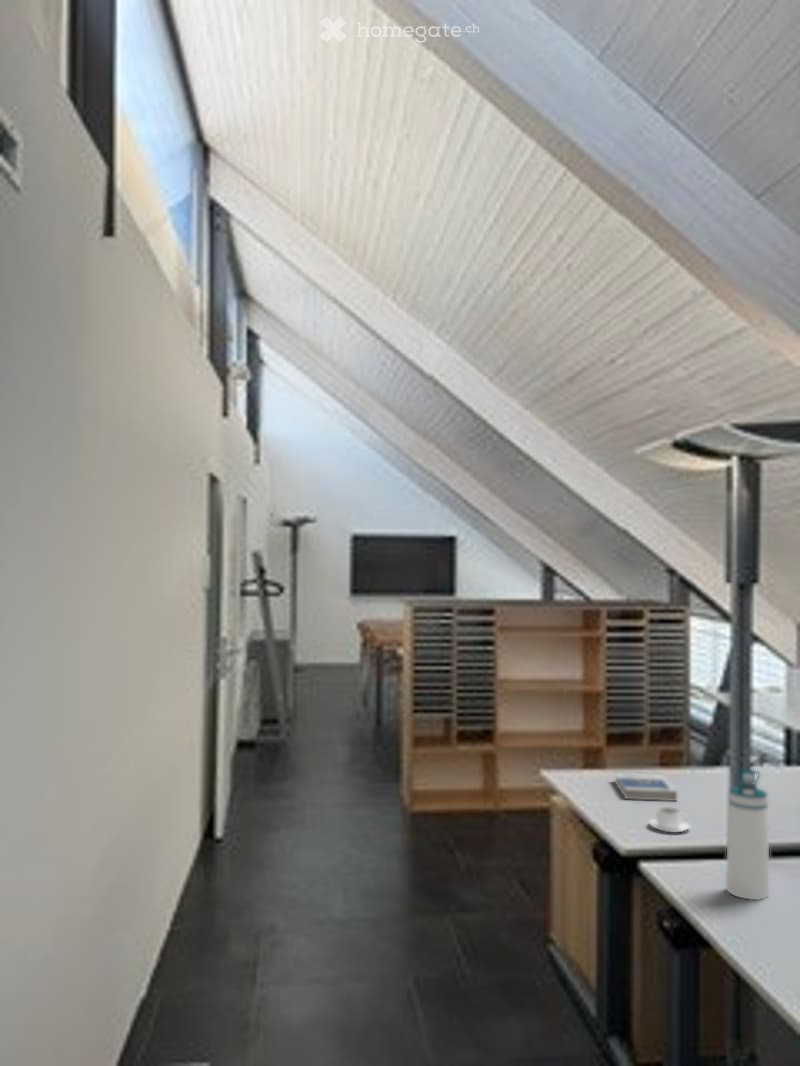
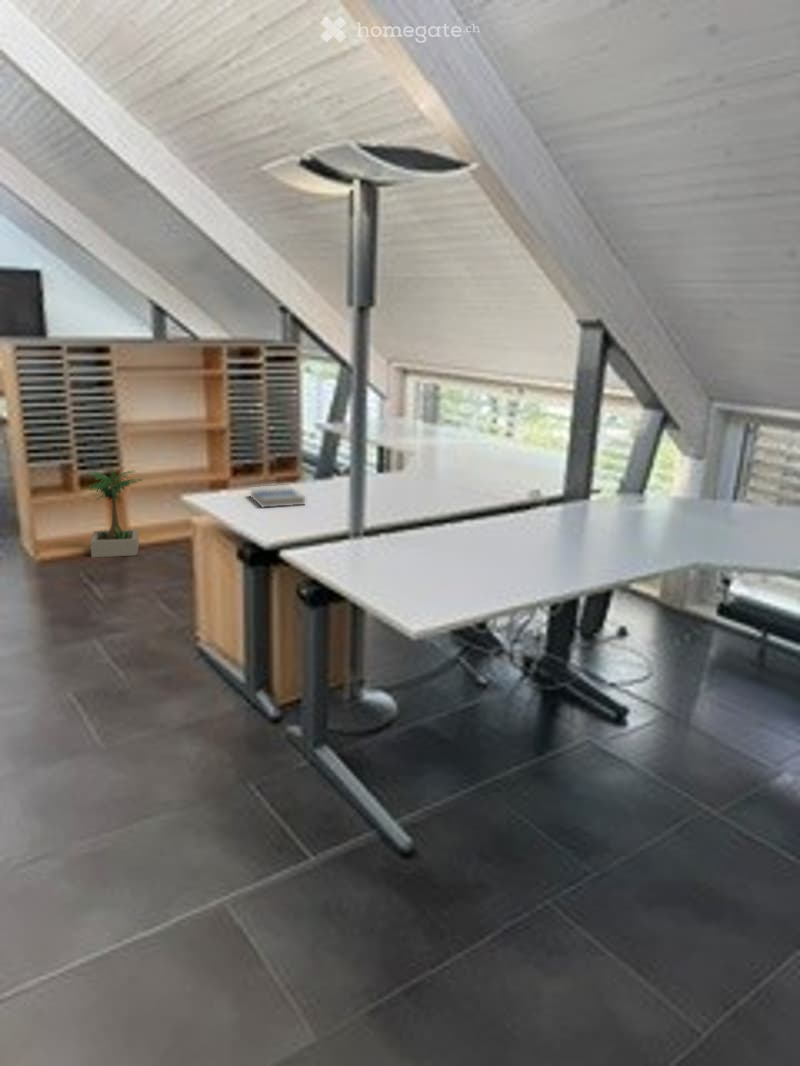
potted plant: none [458,725,521,821] -> present [88,471,141,557]
water bottle: present [726,769,769,900] -> none [351,462,384,562]
coffee cup: present [649,807,690,832] -> none [284,507,319,527]

